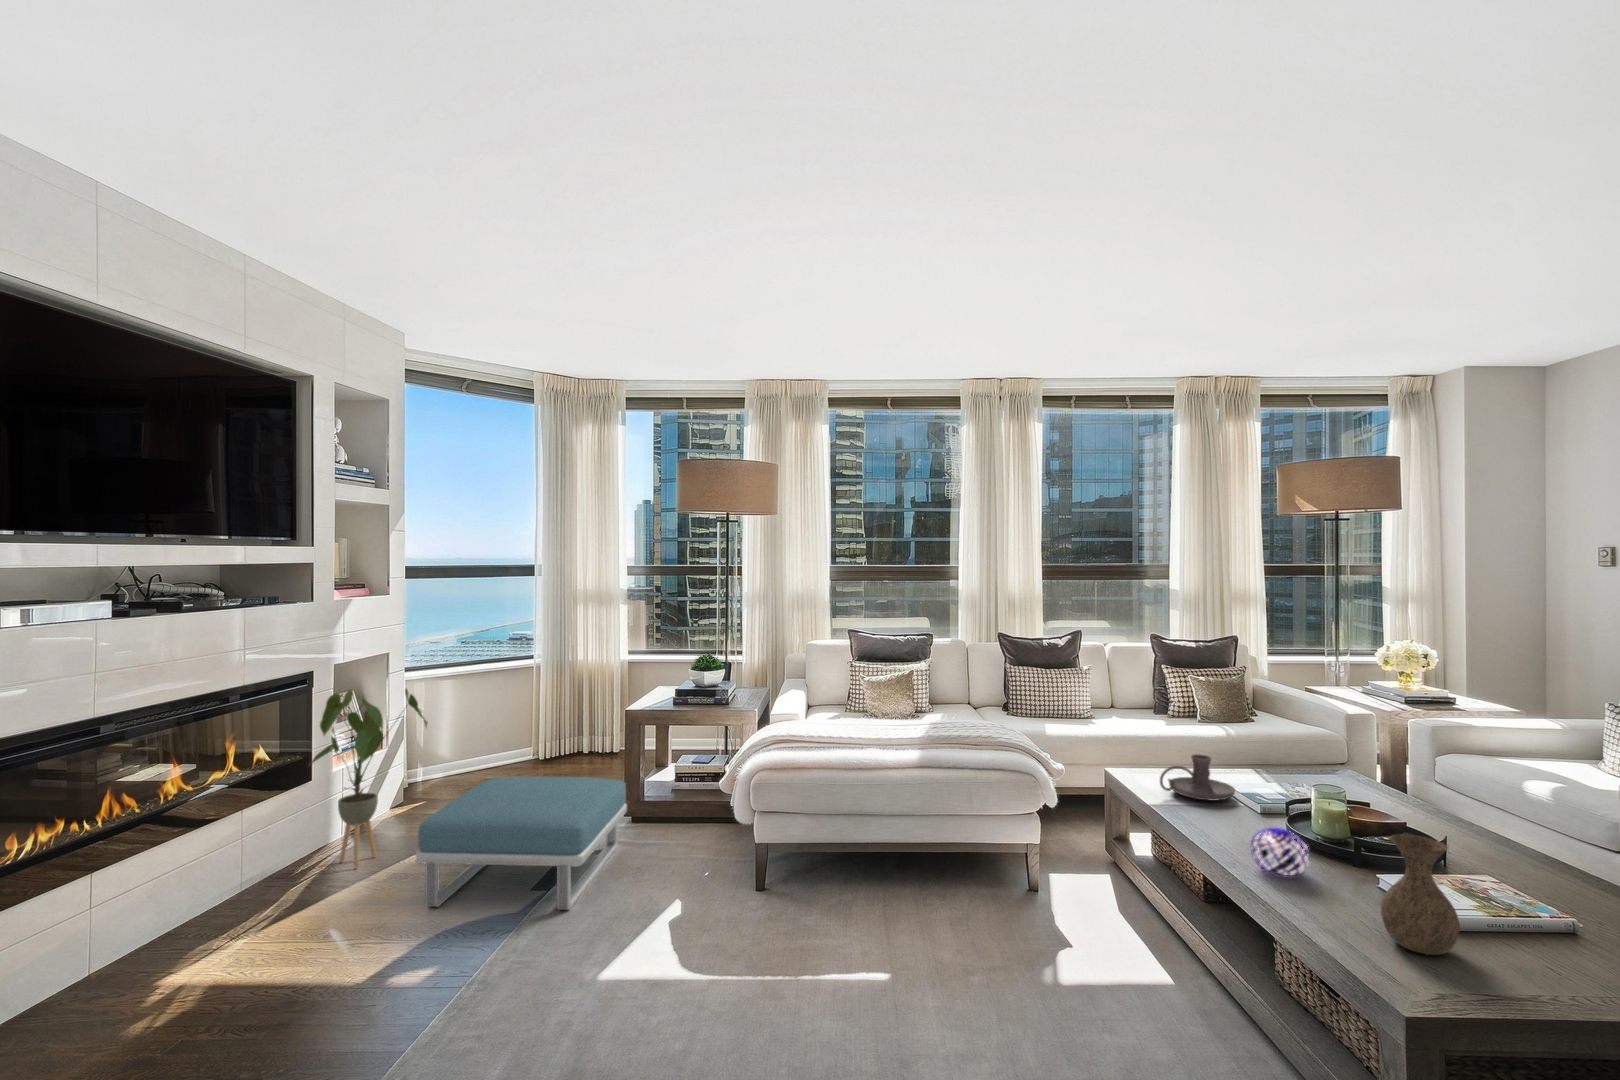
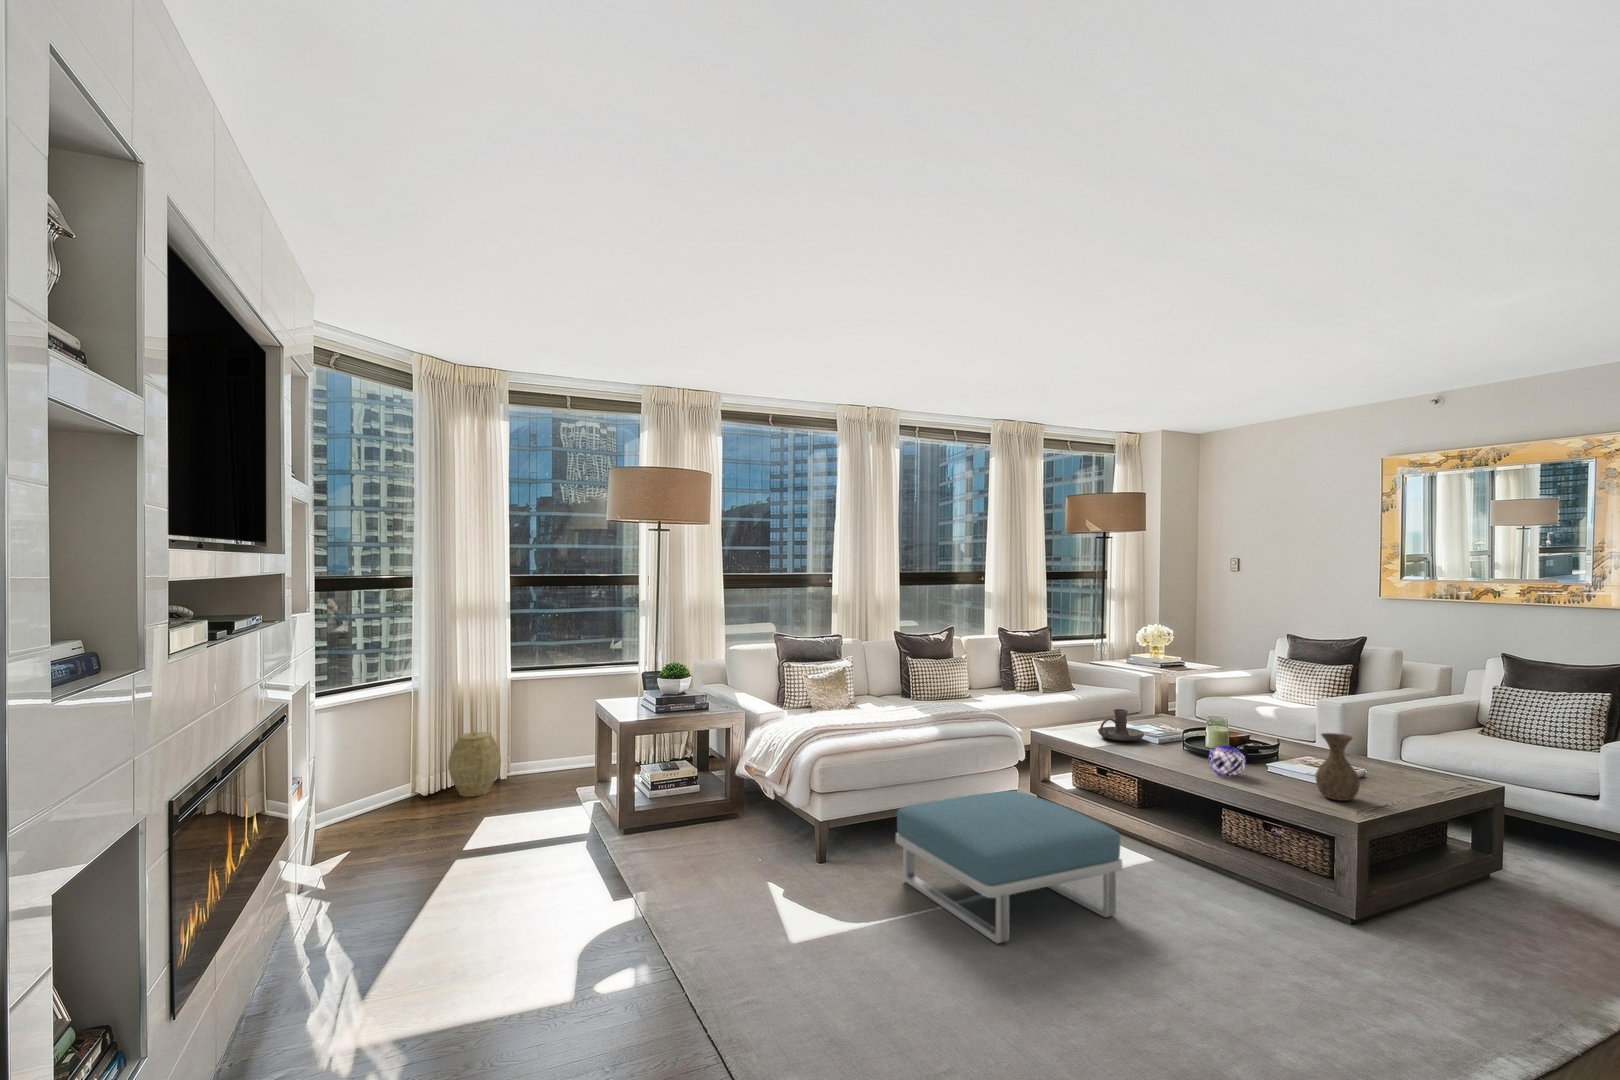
house plant: present [311,689,427,868] -> none [305,716,434,928]
woven basket: none [557,707,603,765] -> present [448,732,501,797]
footstool: present [416,777,627,910] -> present [896,791,1123,943]

